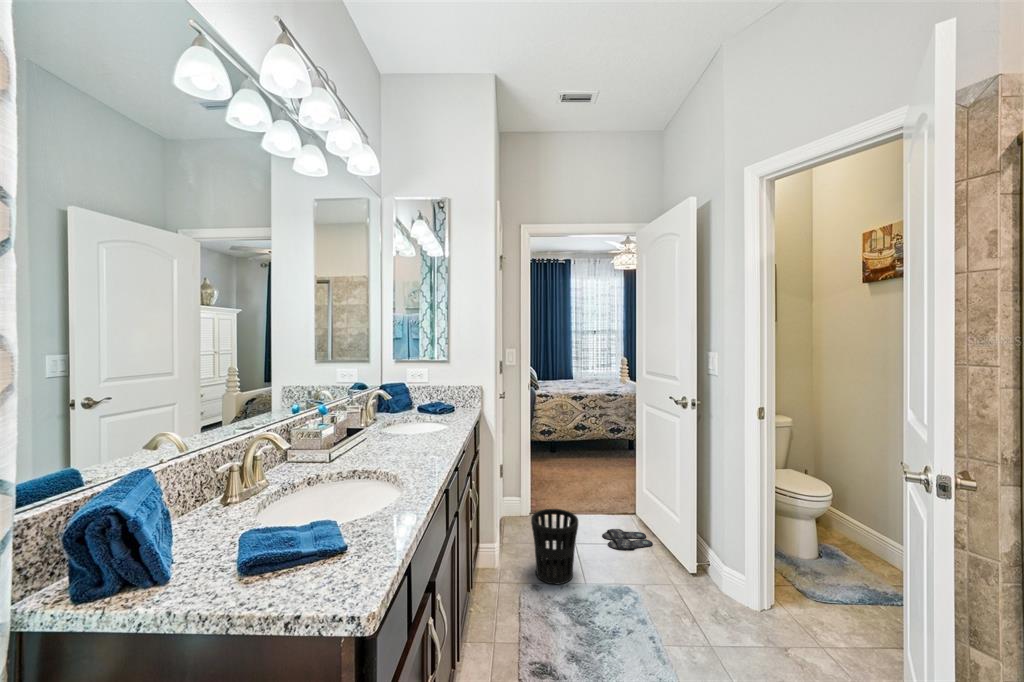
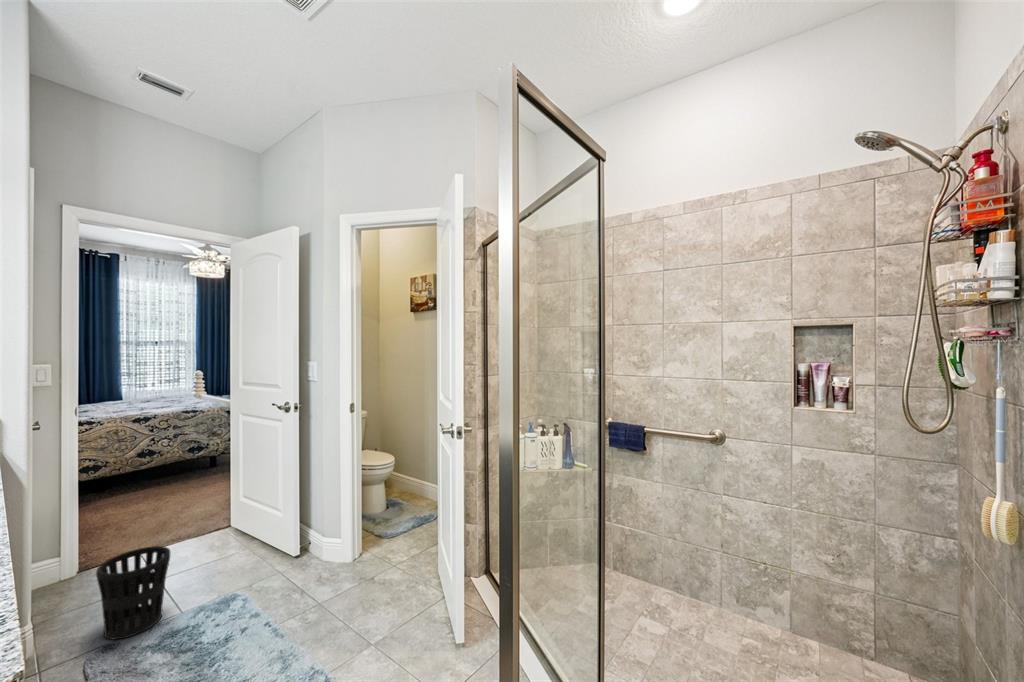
slippers: present [602,529,653,550] -> none [194,542,255,568]

